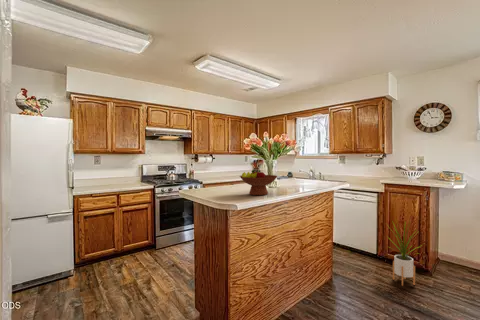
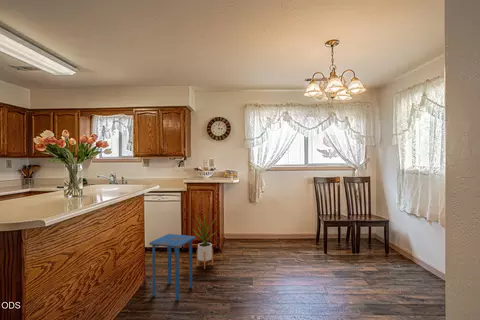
fruit bowl: present [240,170,277,195] -> none [31,172,89,204]
side table: none [334,236,386,309] -> present [149,234,195,300]

